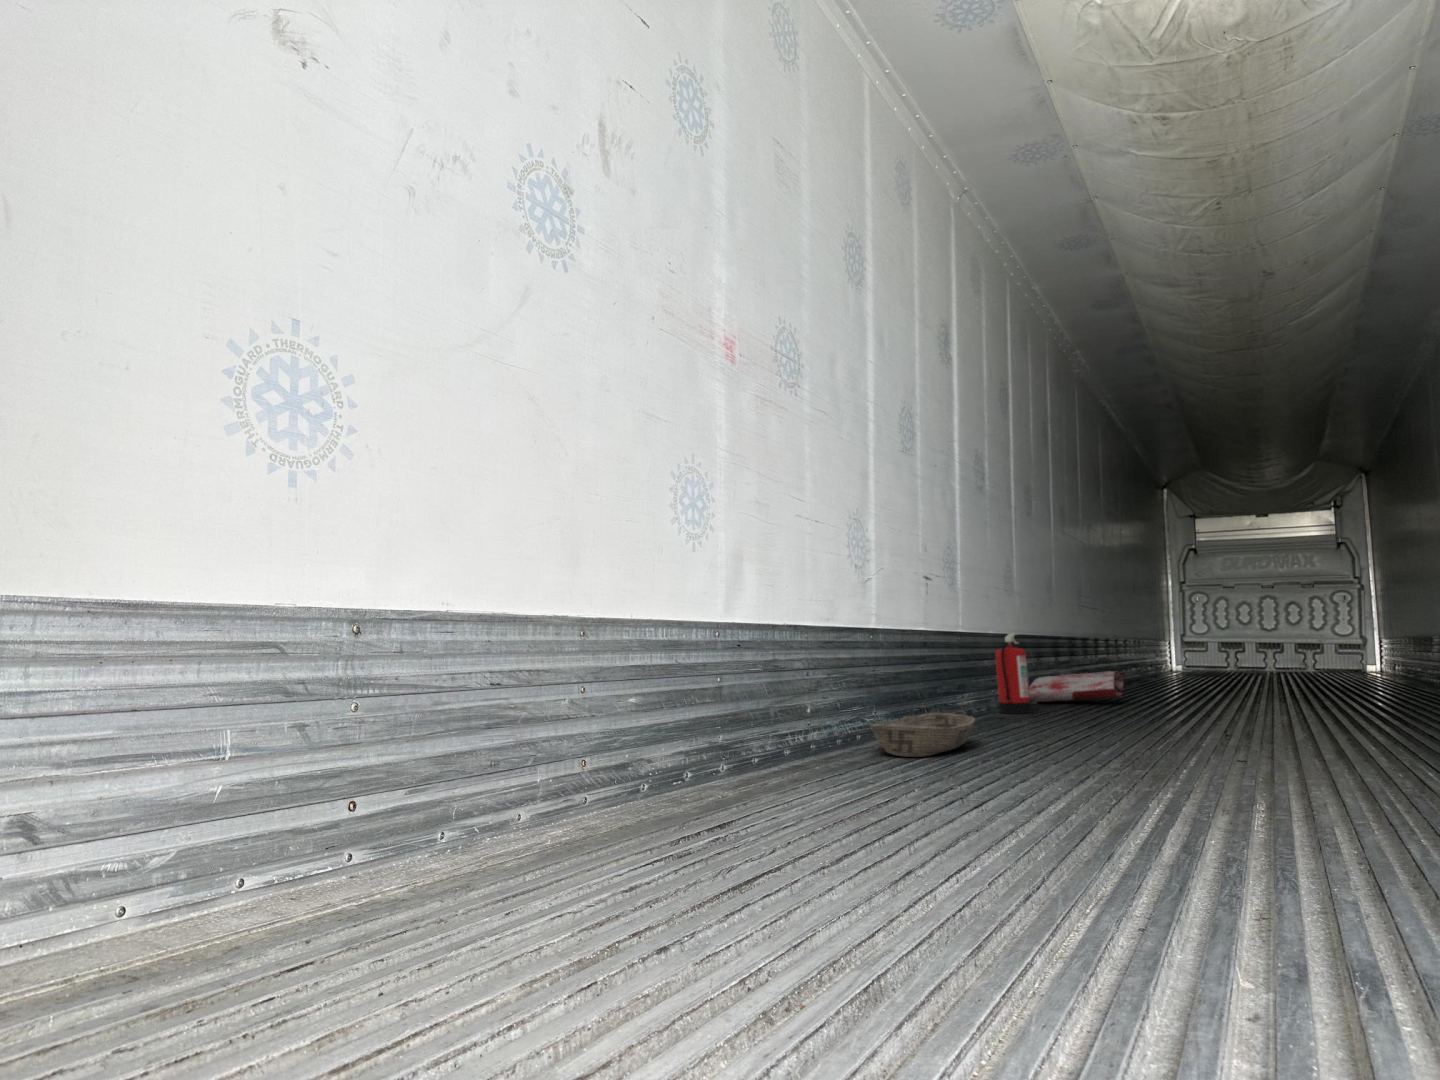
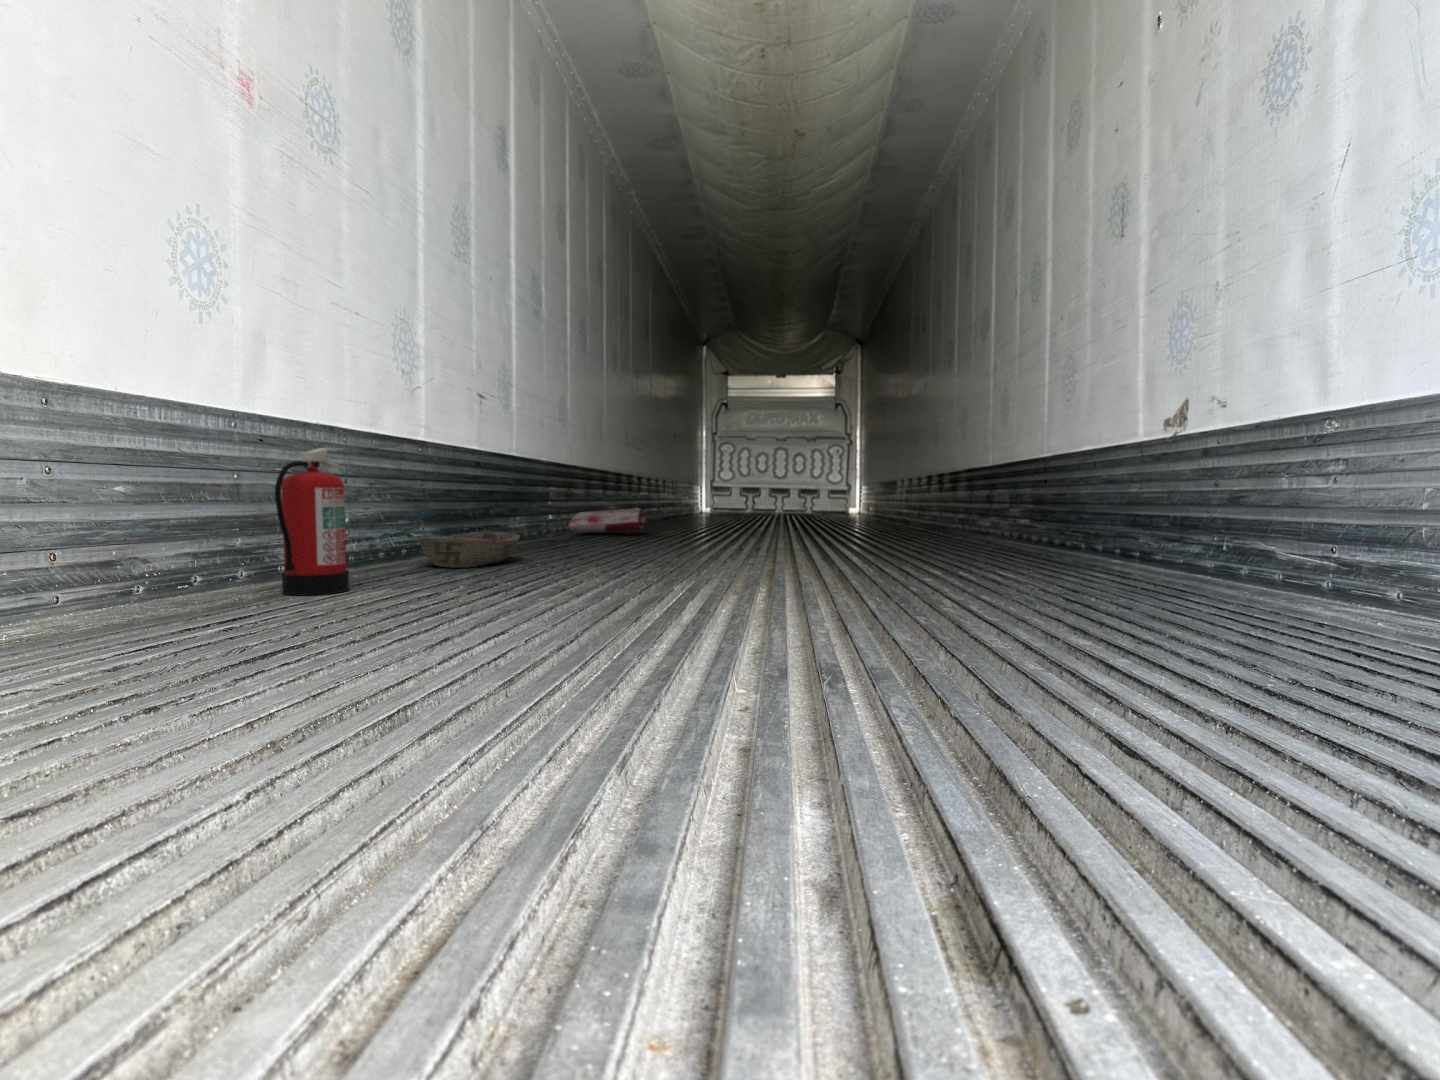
fire extinguisher: present [995,633,1032,714] -> present [275,448,349,595]

